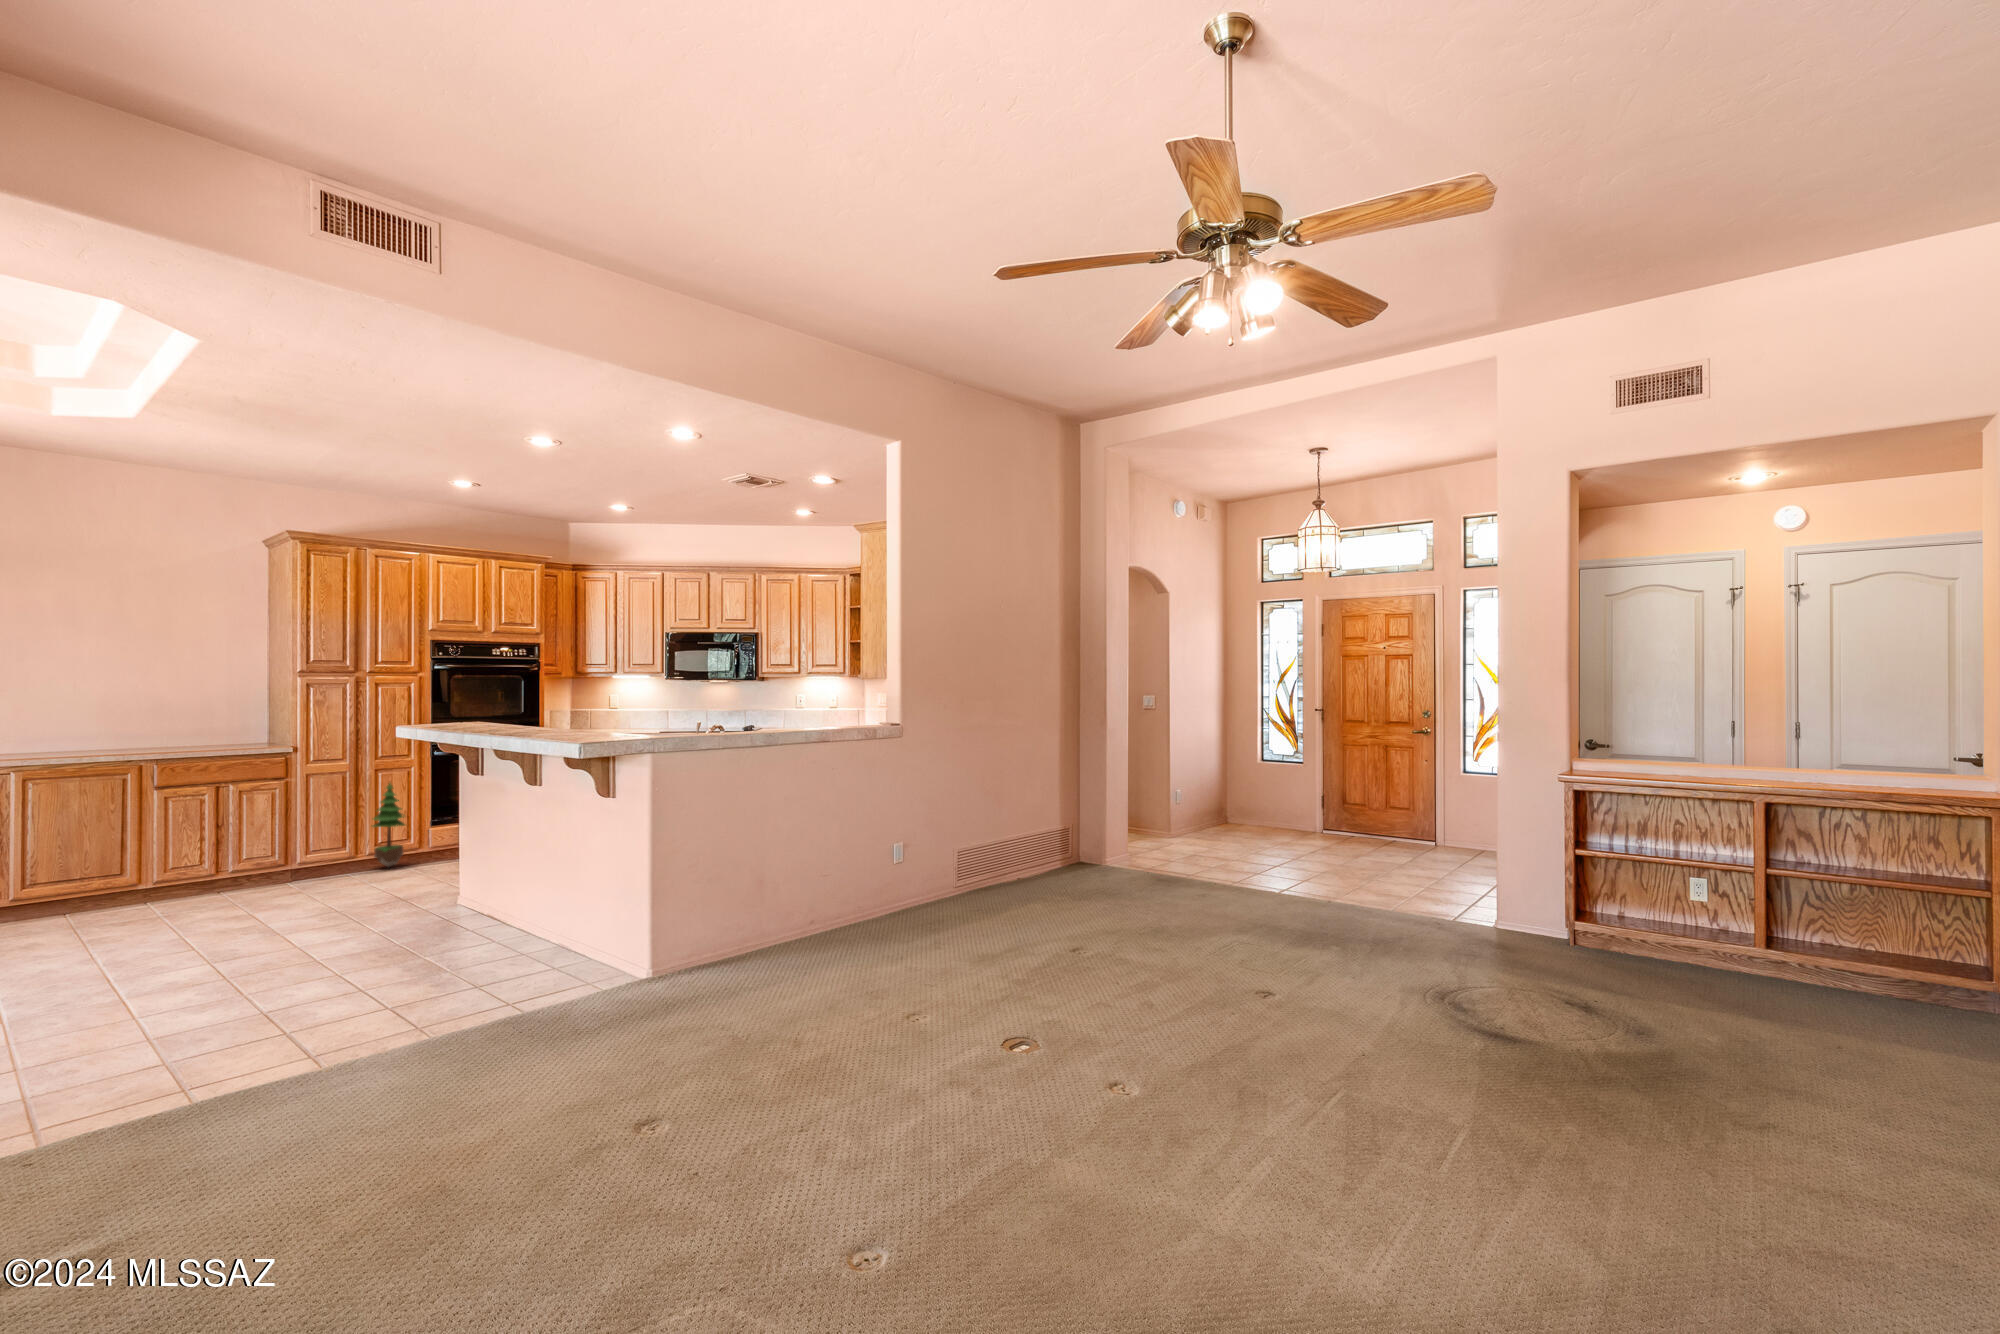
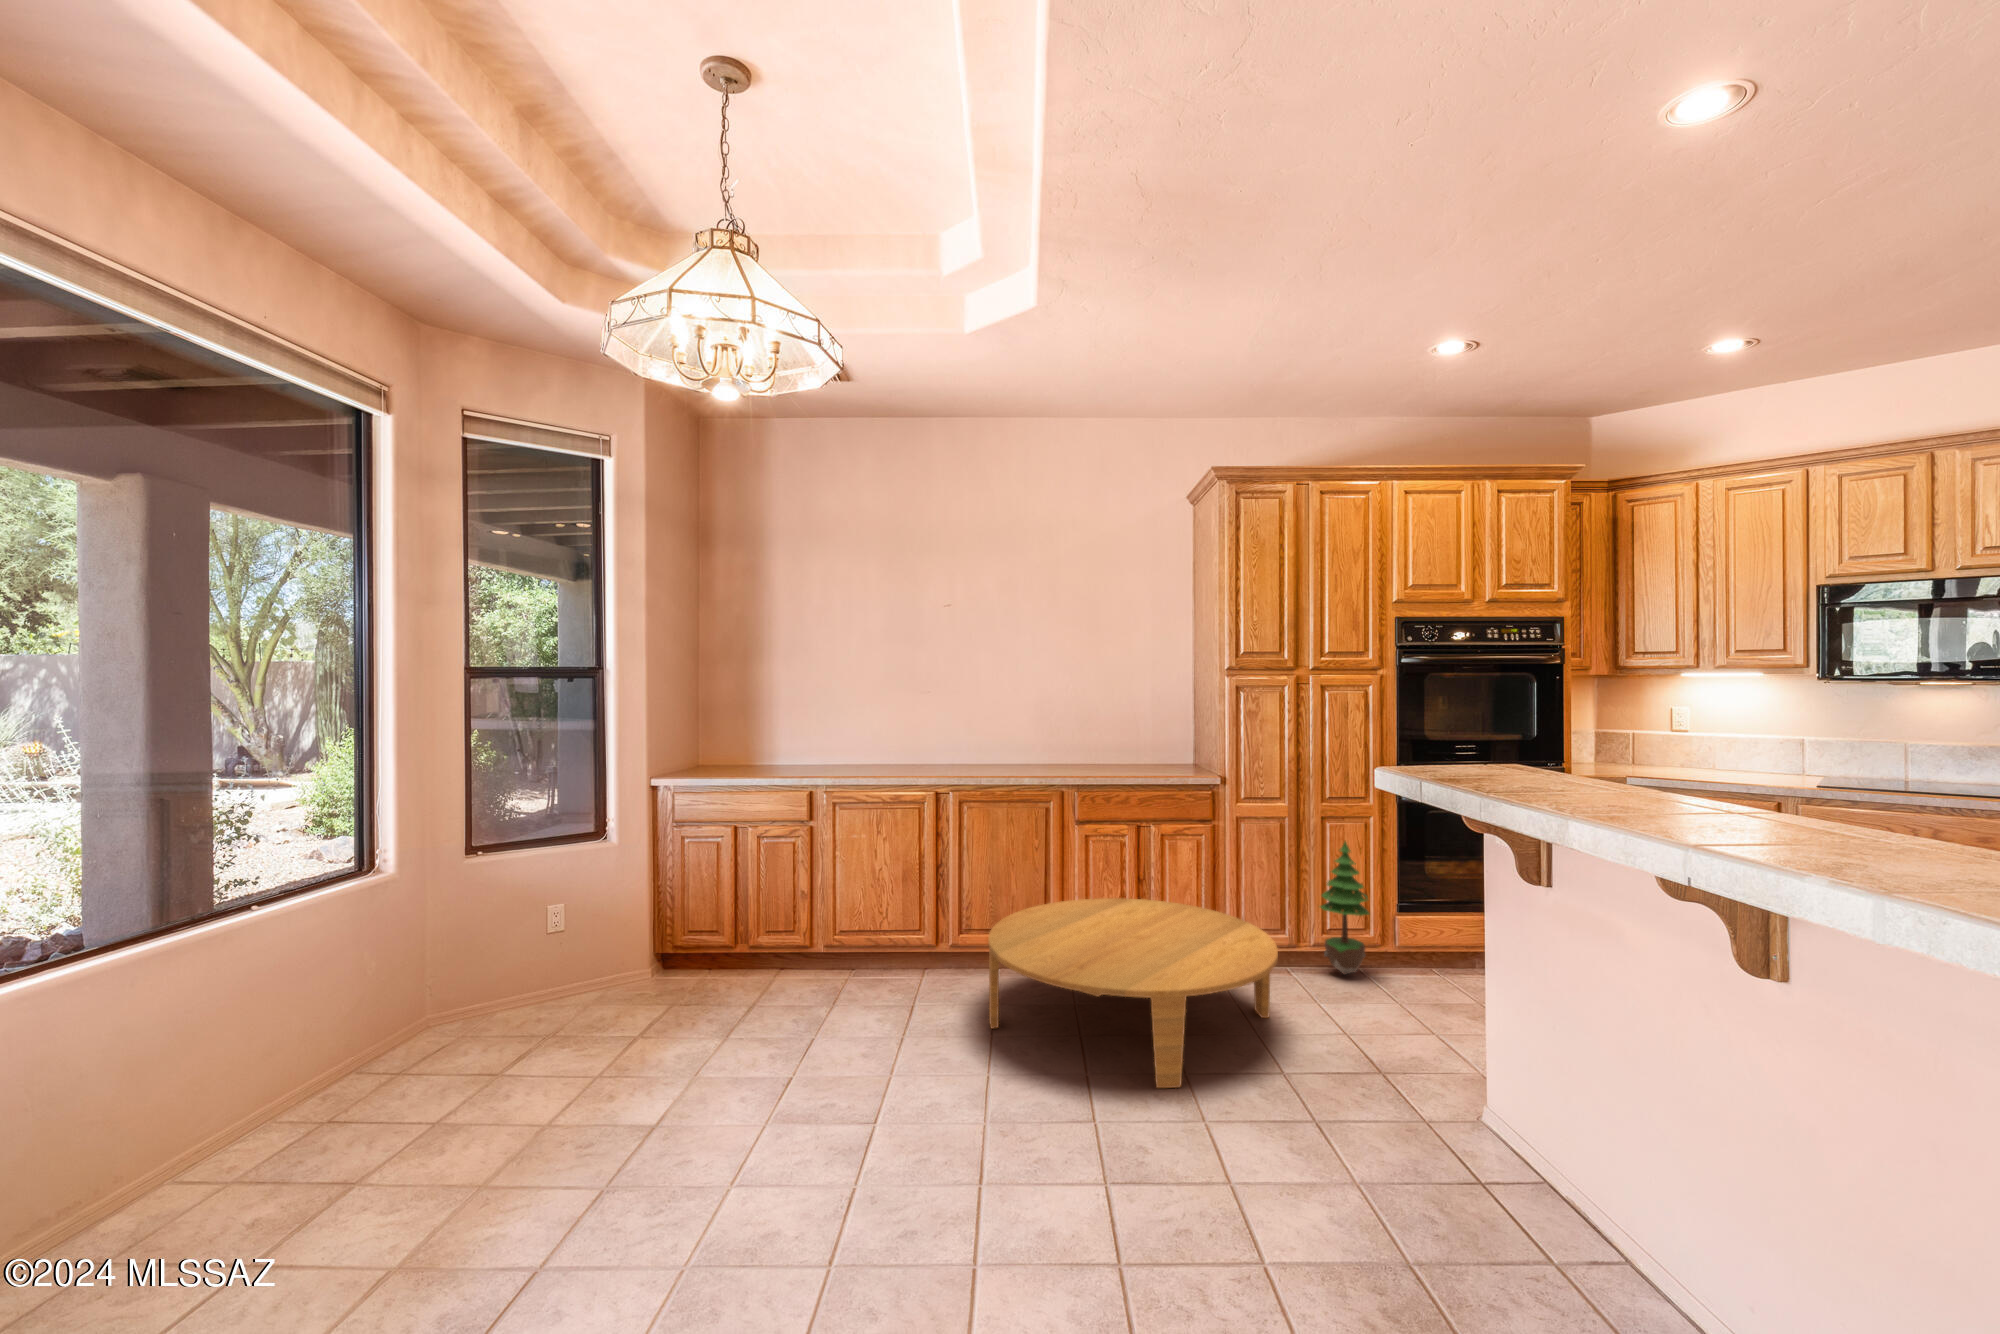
coffee table: none [78,835,333,930] -> present [988,898,1278,1088]

